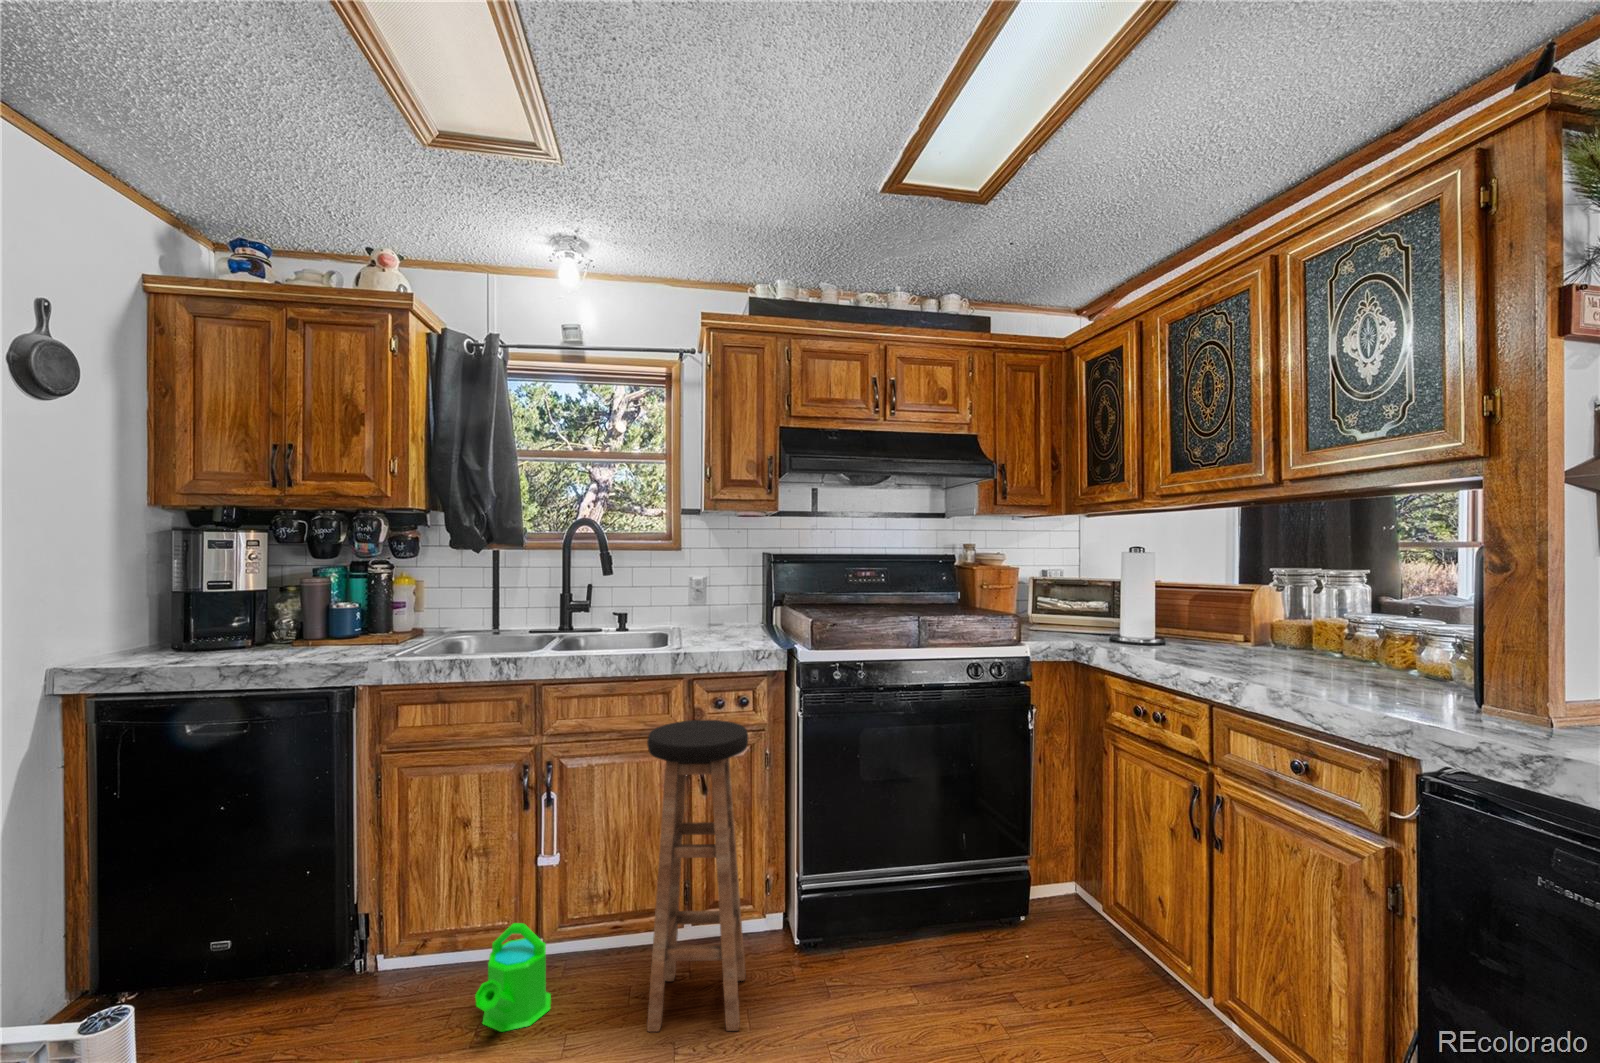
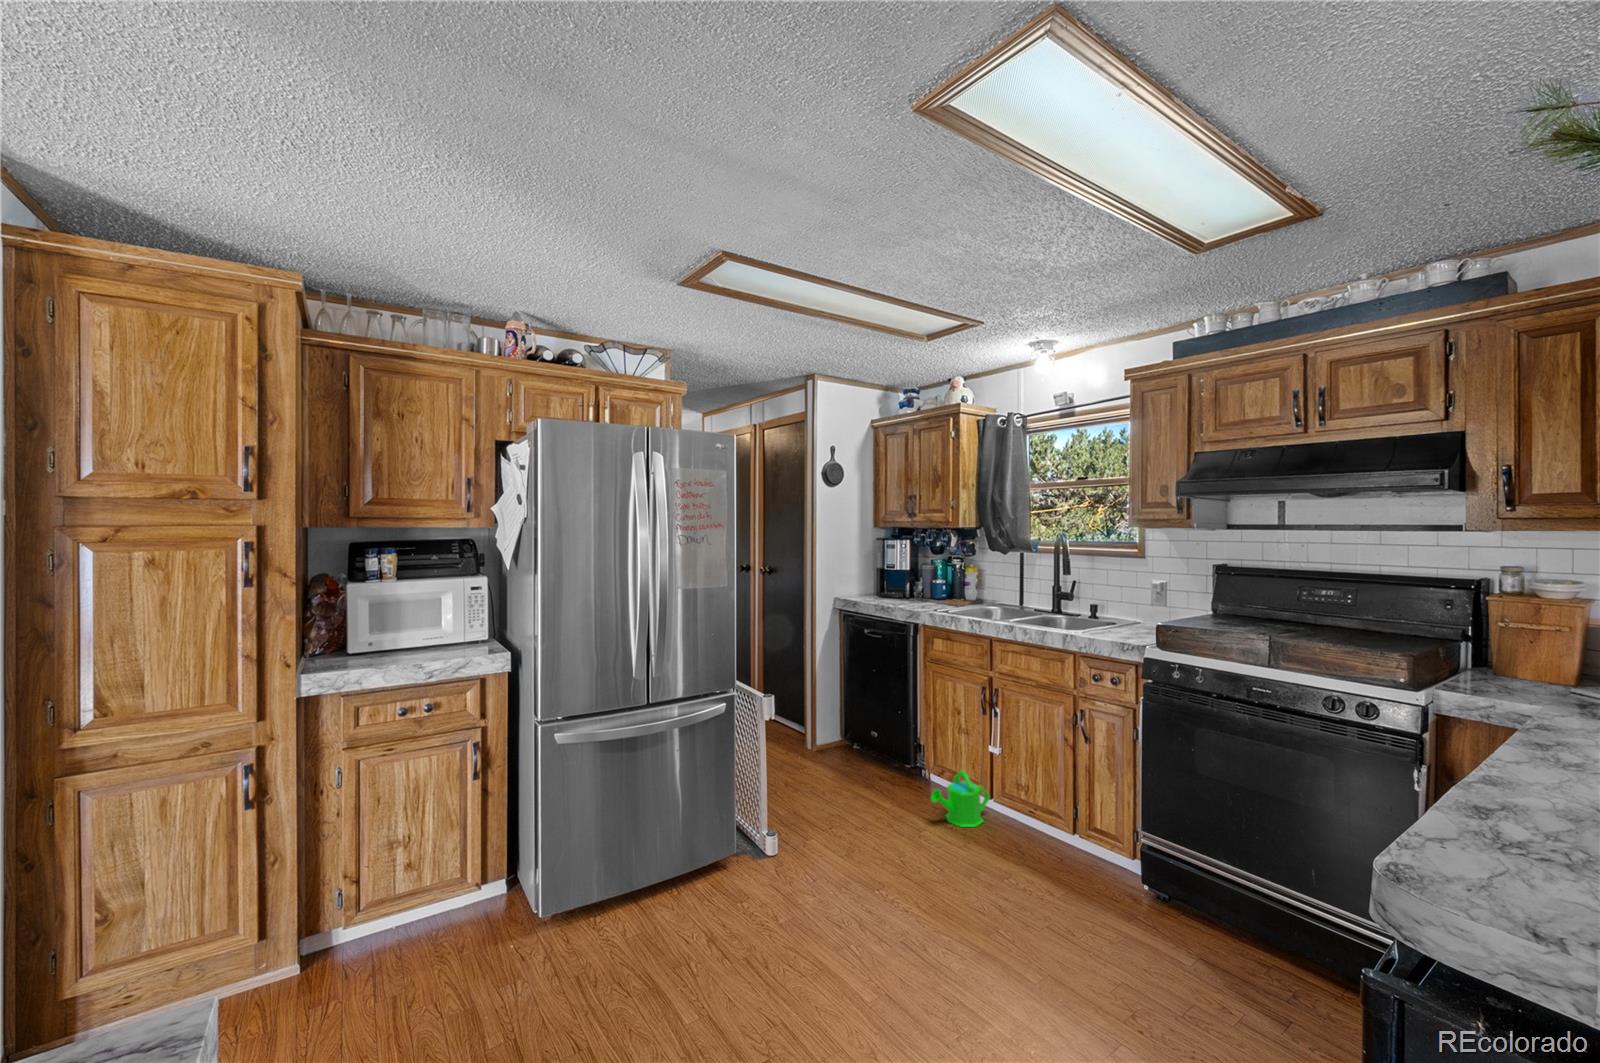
bar stool: present [647,720,748,1032] -> none [1005,680,1092,890]

